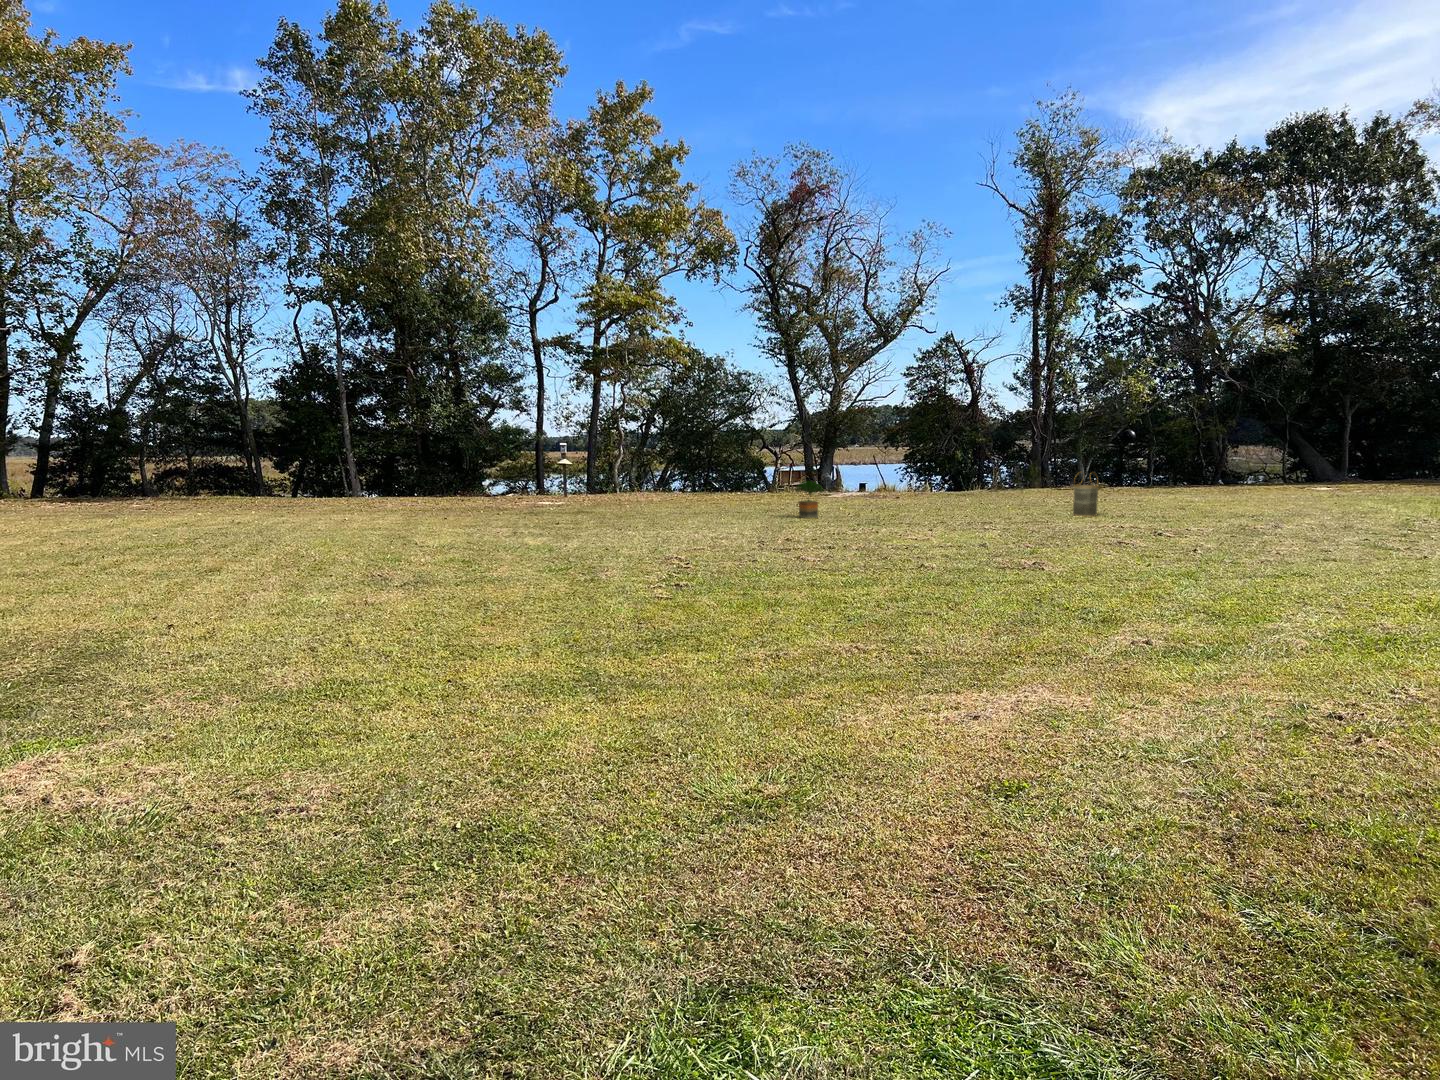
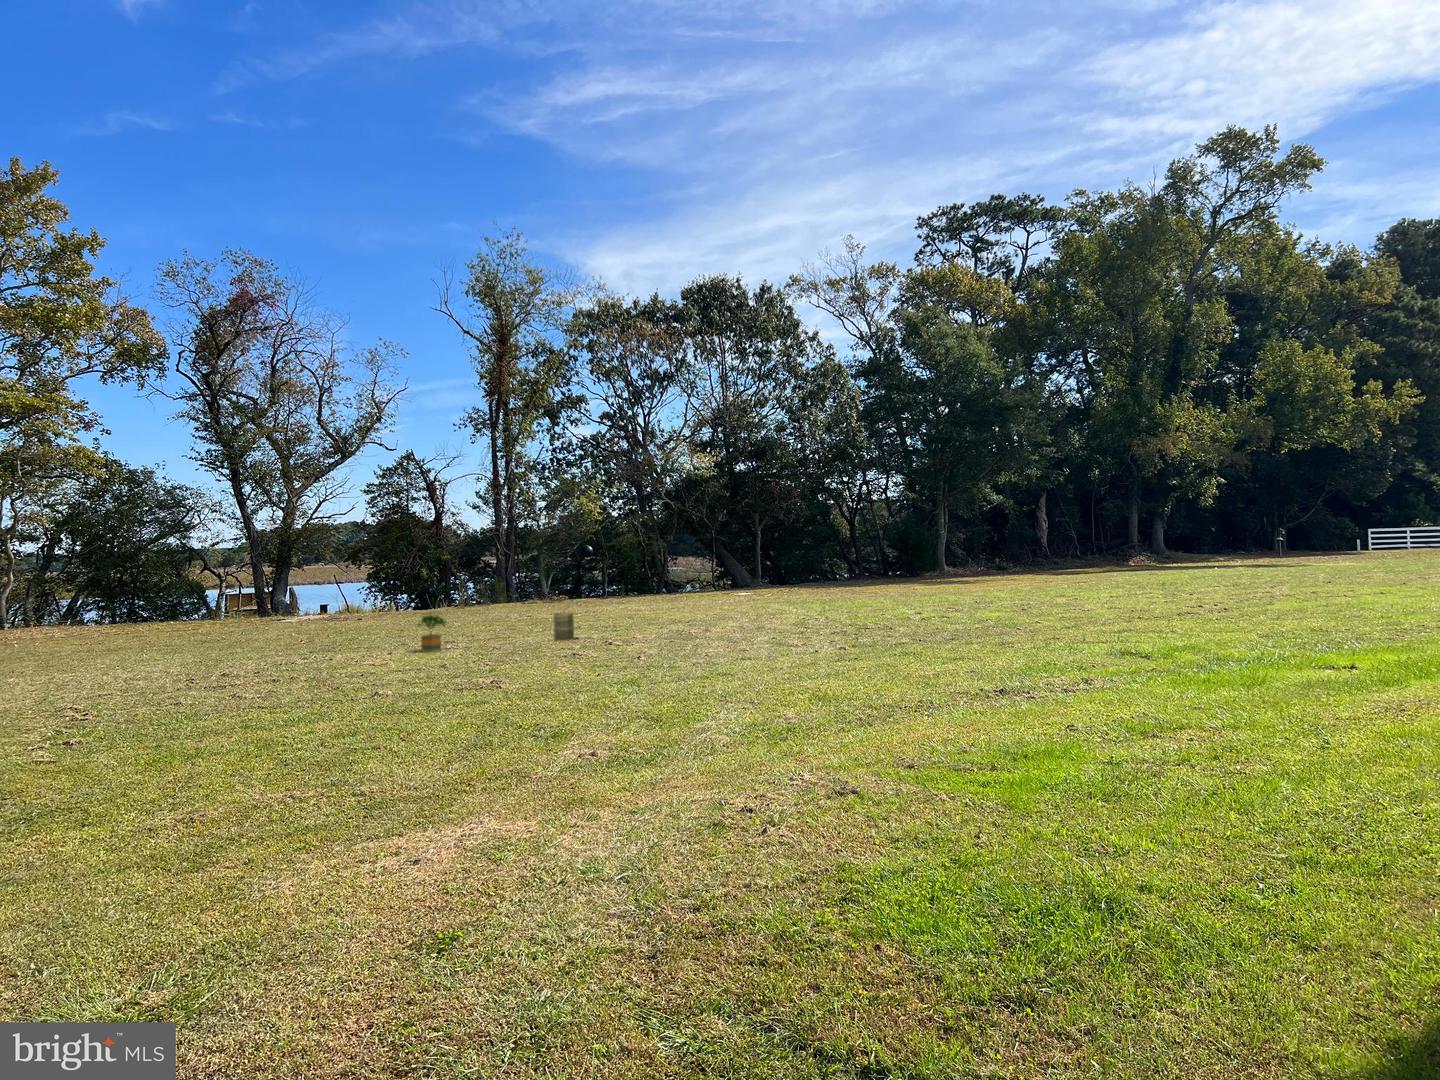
potted tree: present [796,481,823,518] -> present [418,615,446,653]

